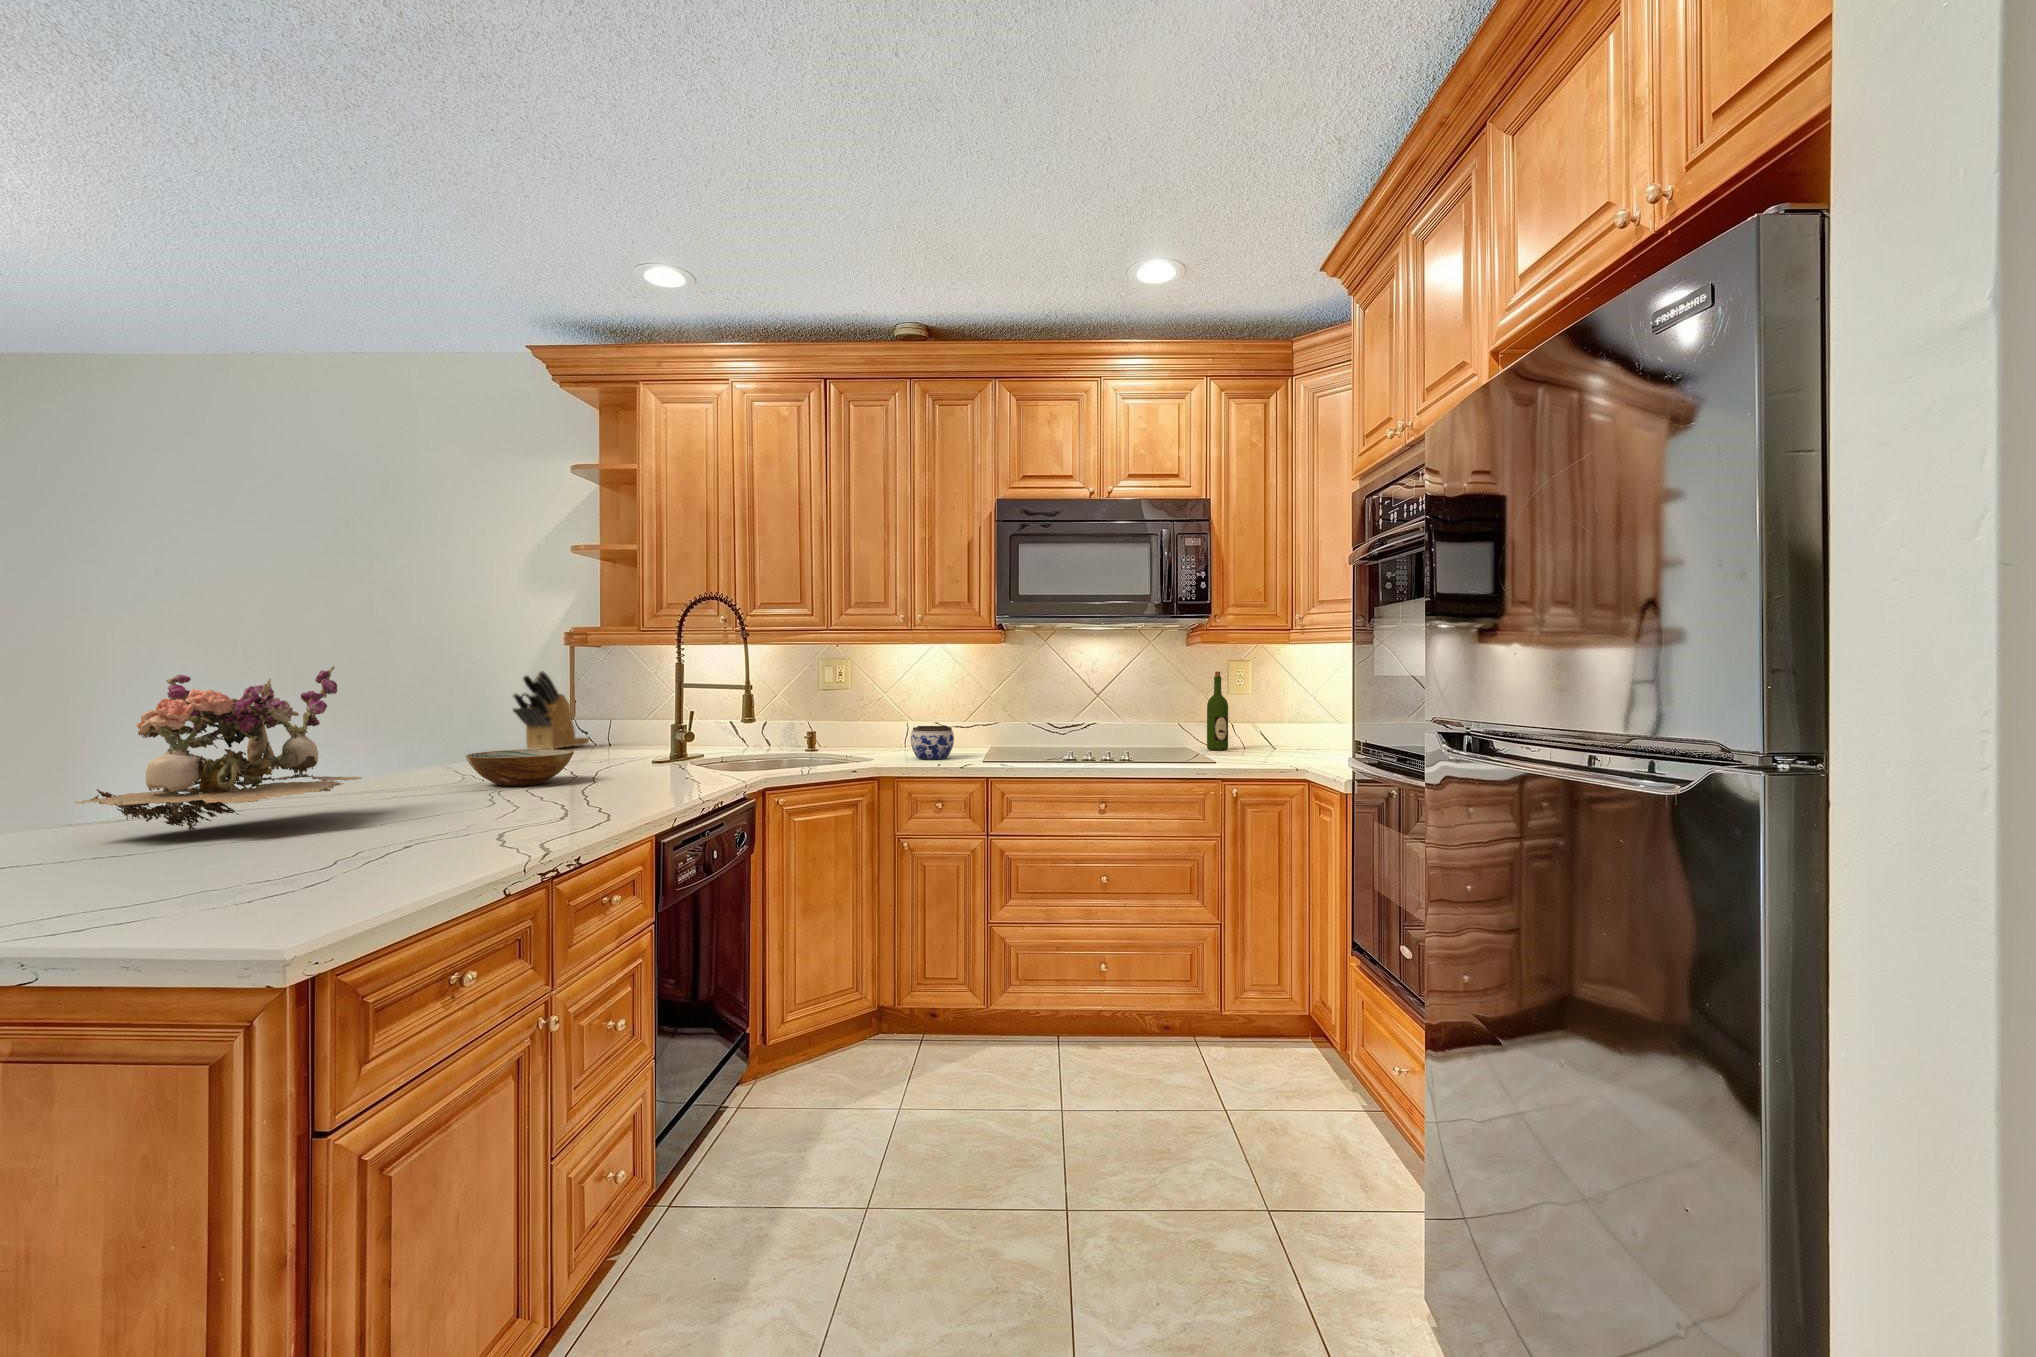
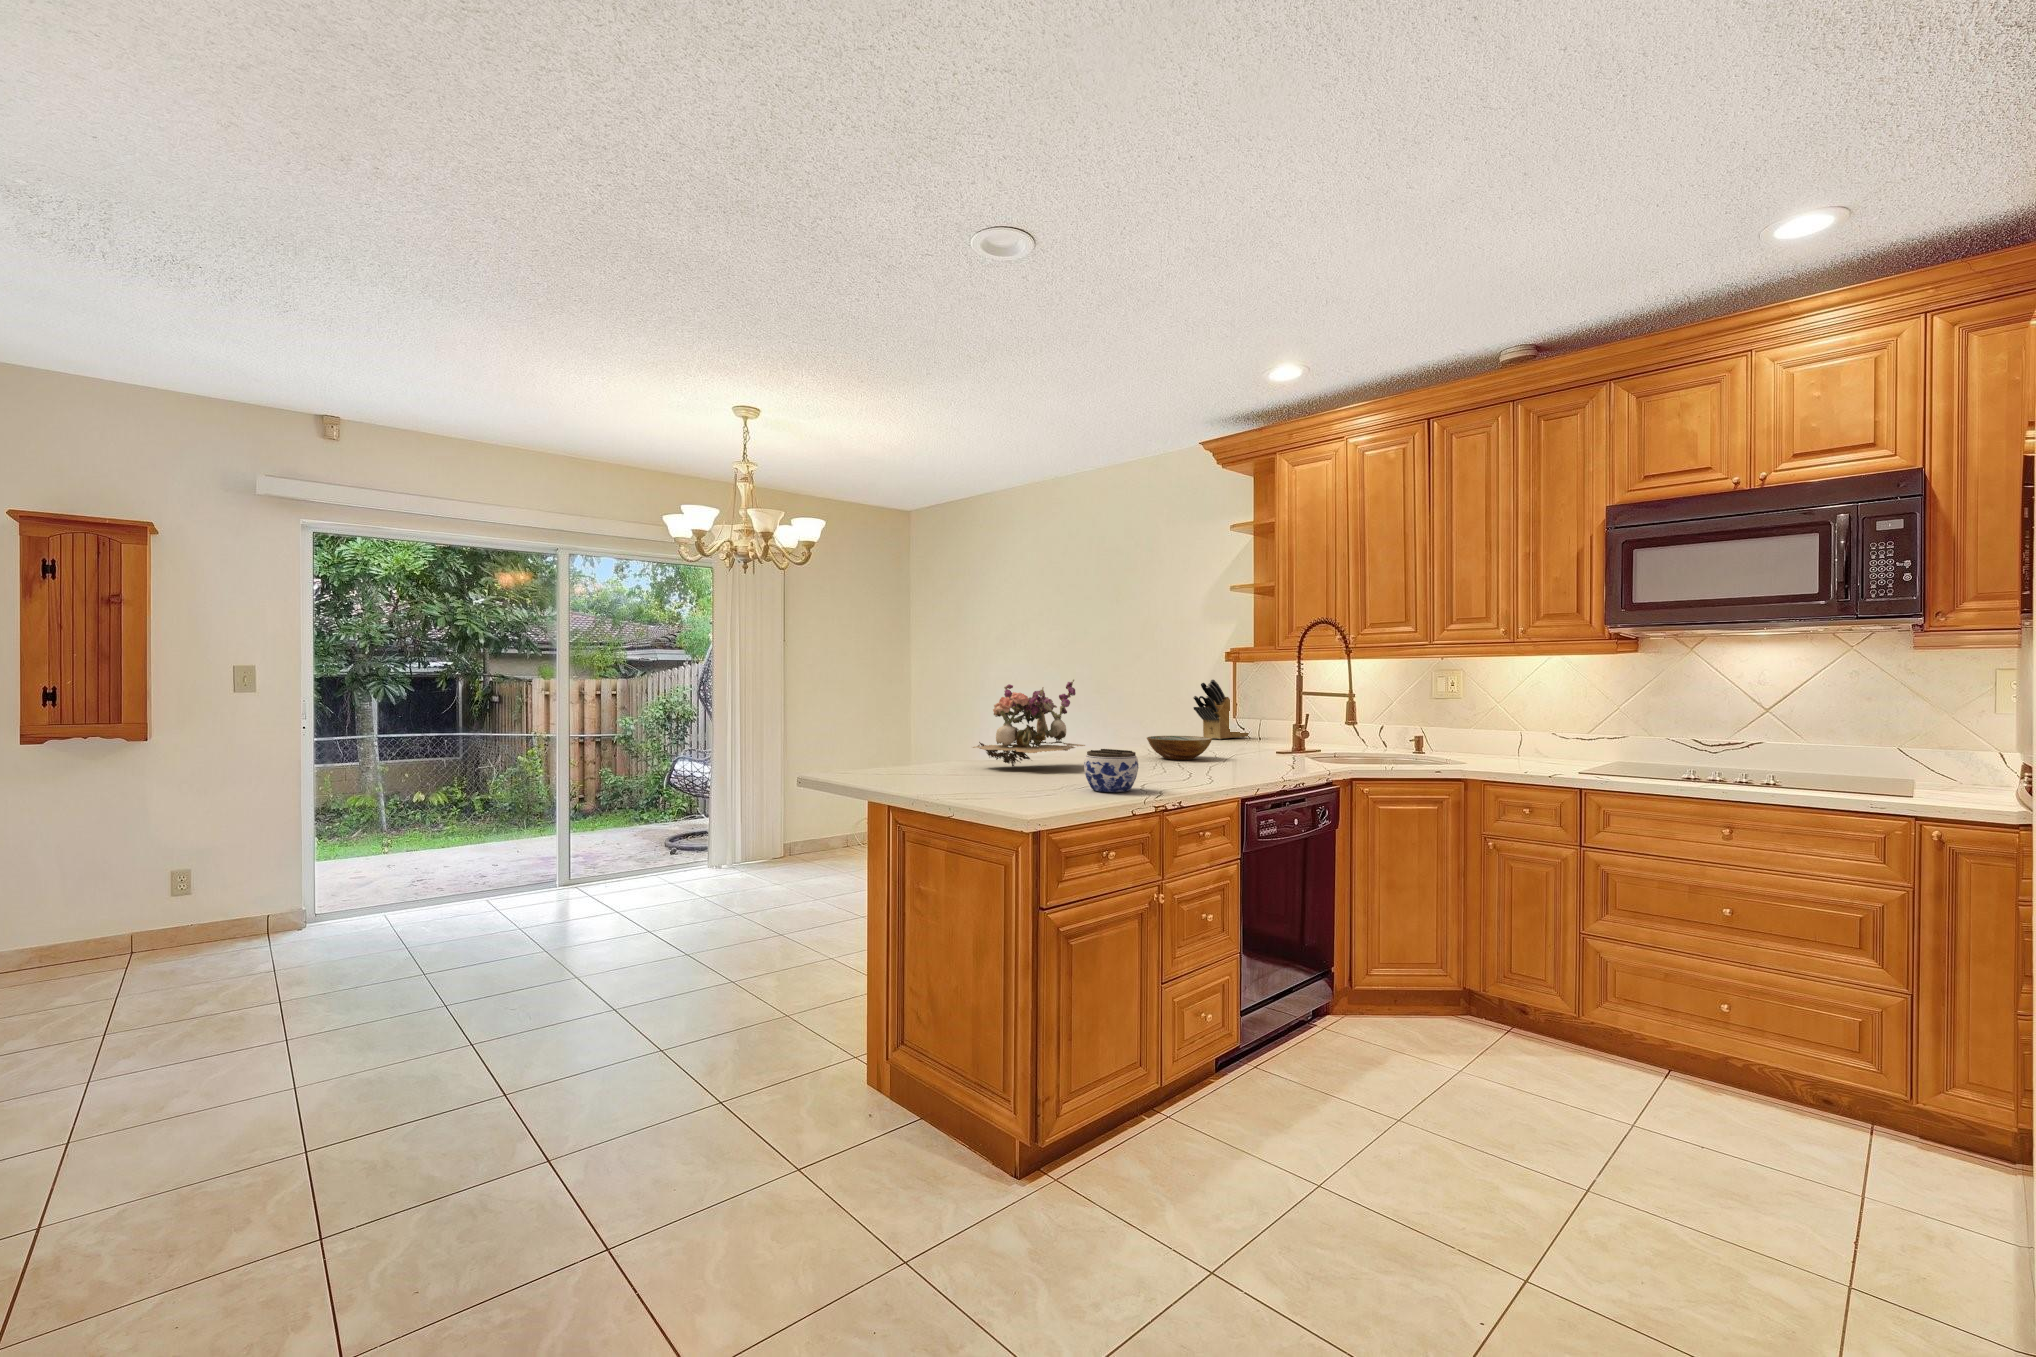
wine bottle: present [1207,672,1228,750] -> none [1946,685,1985,787]
jar: present [911,726,954,759] -> present [1084,749,1138,792]

